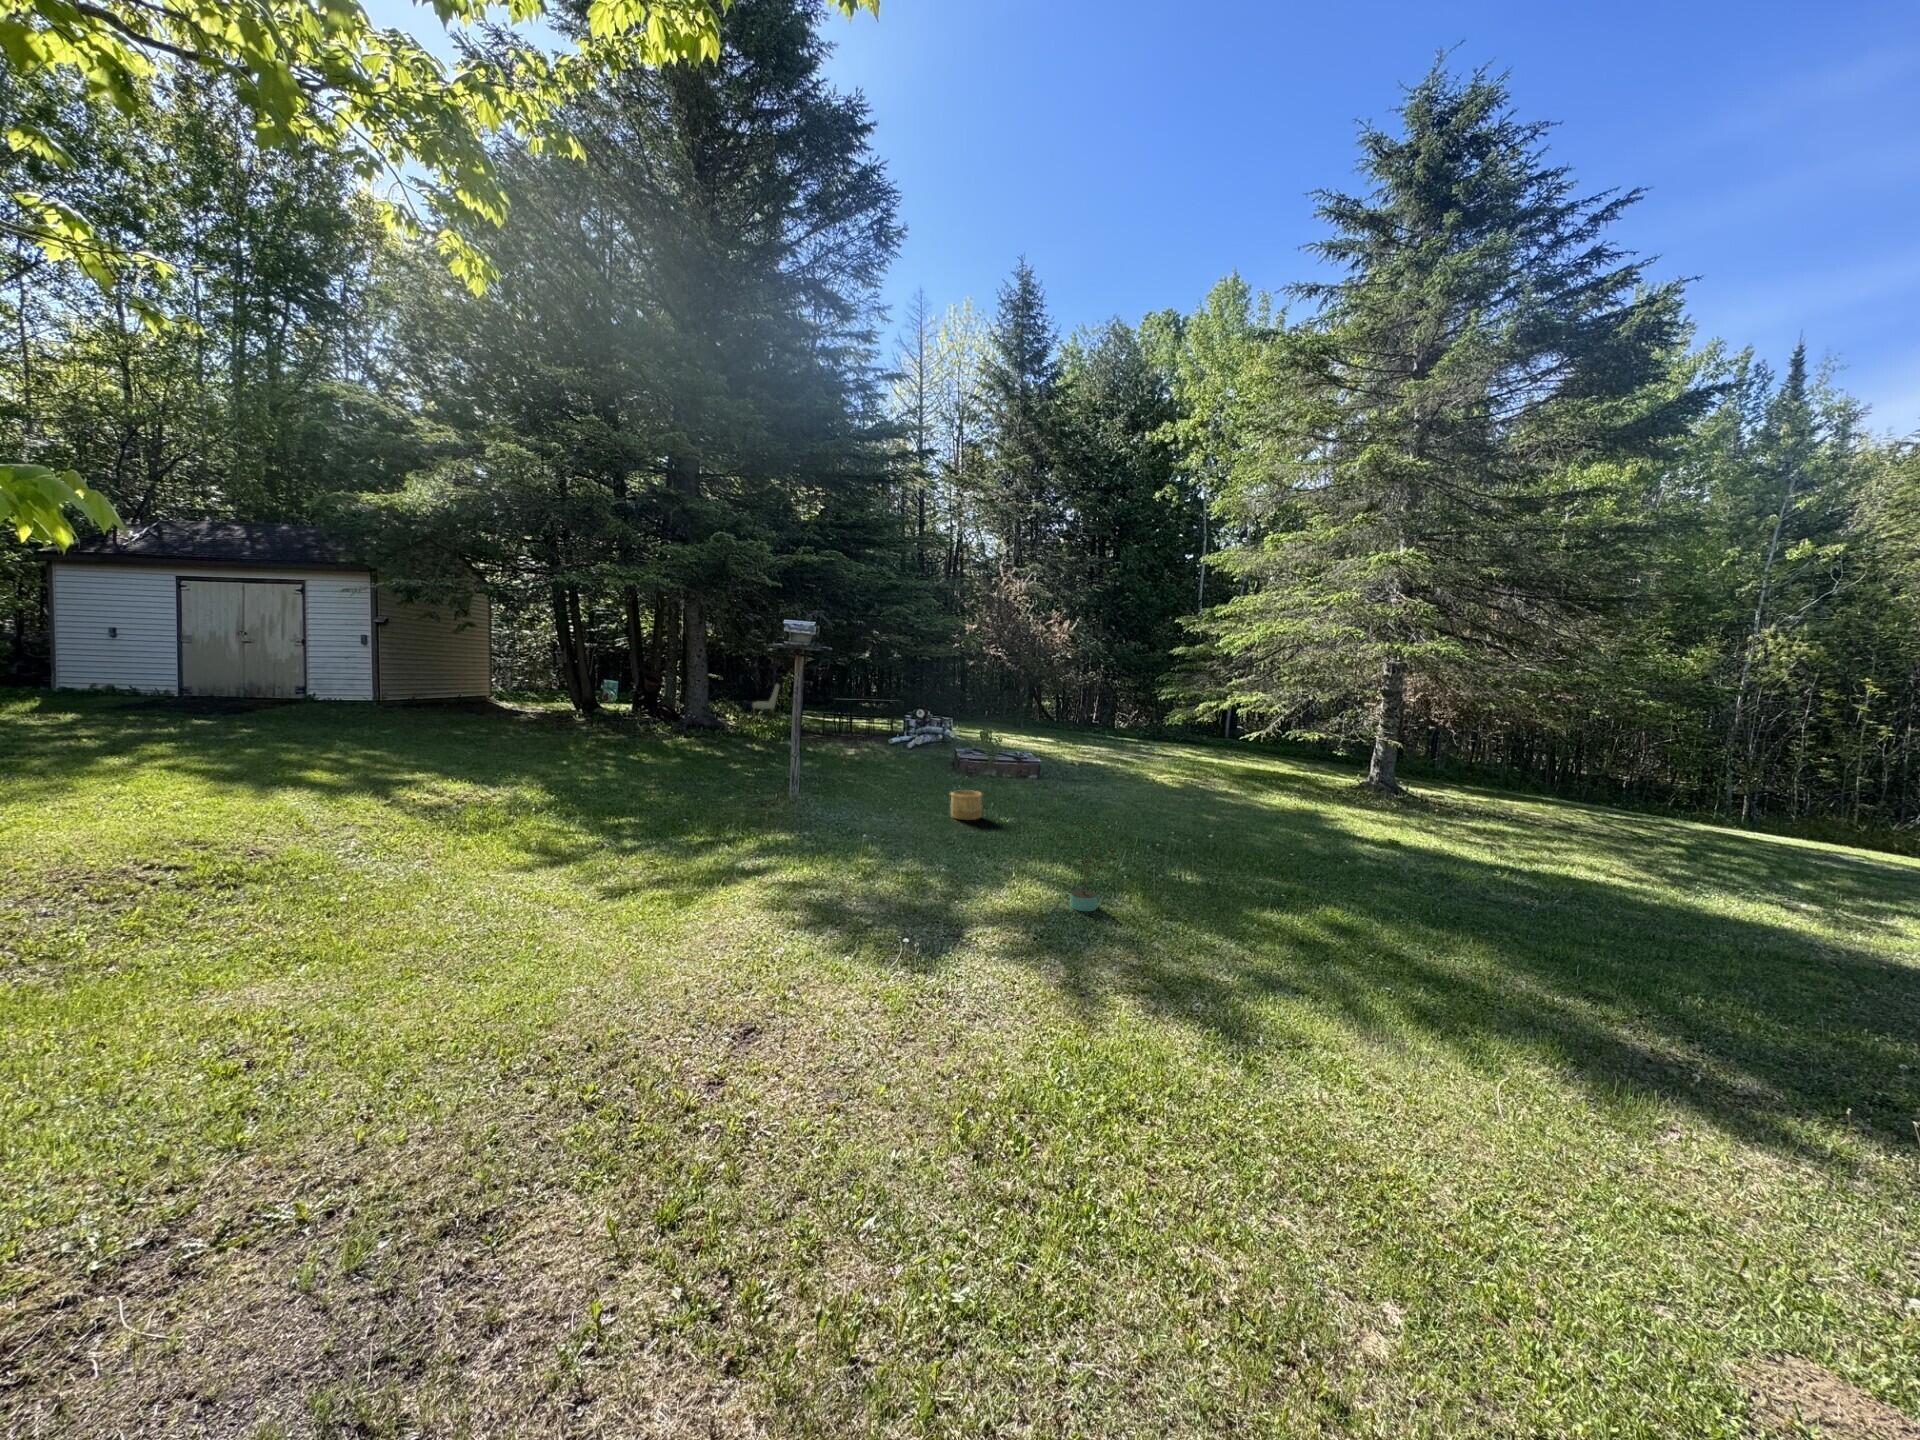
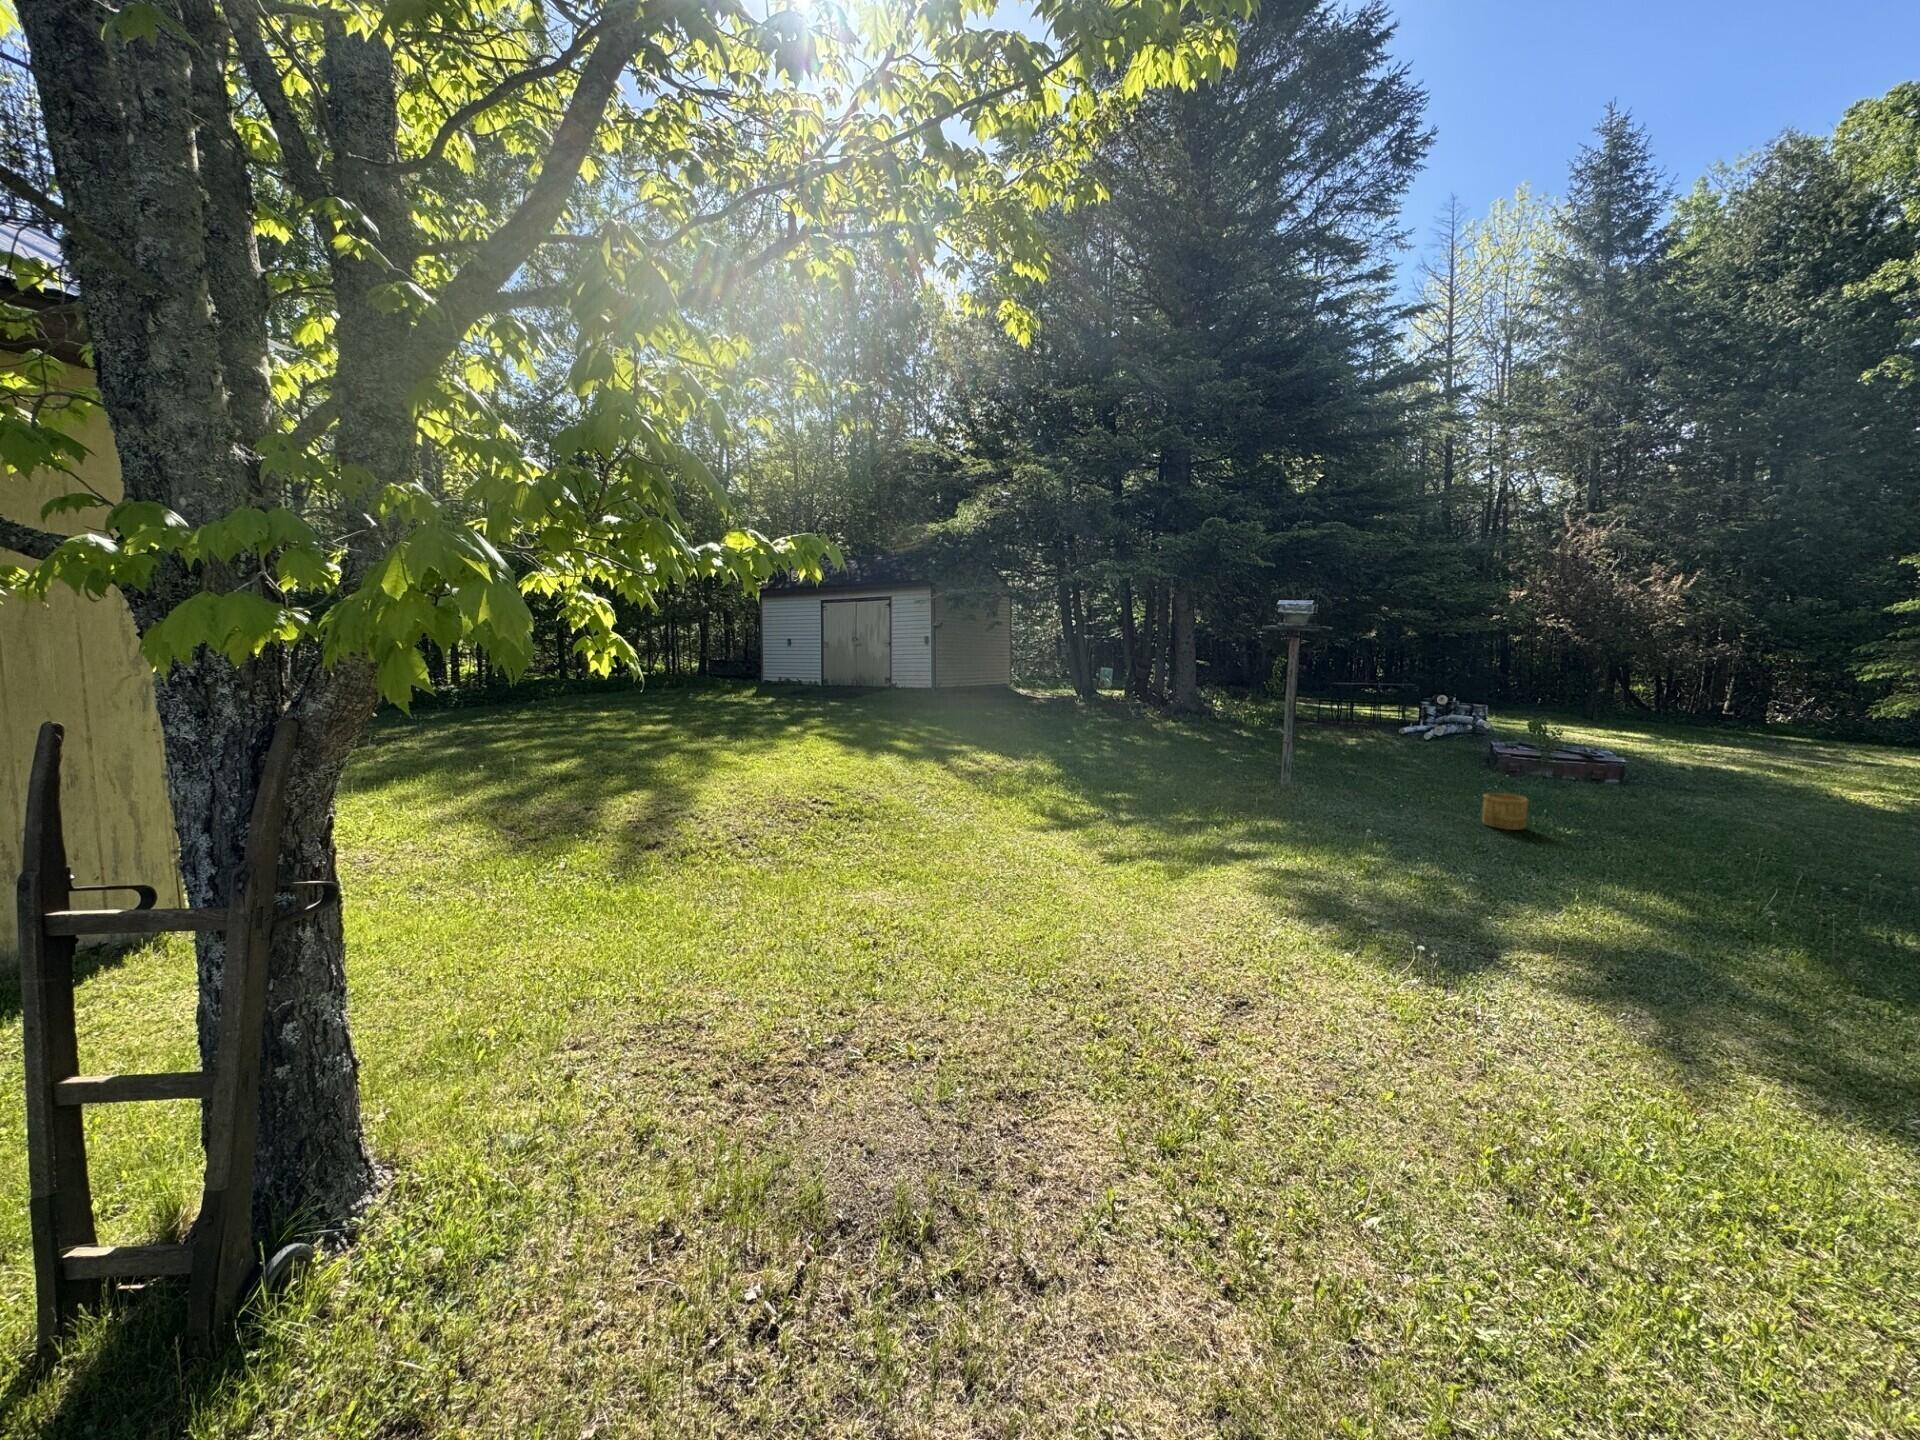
chair: present [753,684,779,721] -> none [1238,660,1270,702]
potted plant: present [1069,821,1116,911] -> none [1660,846,1747,965]

